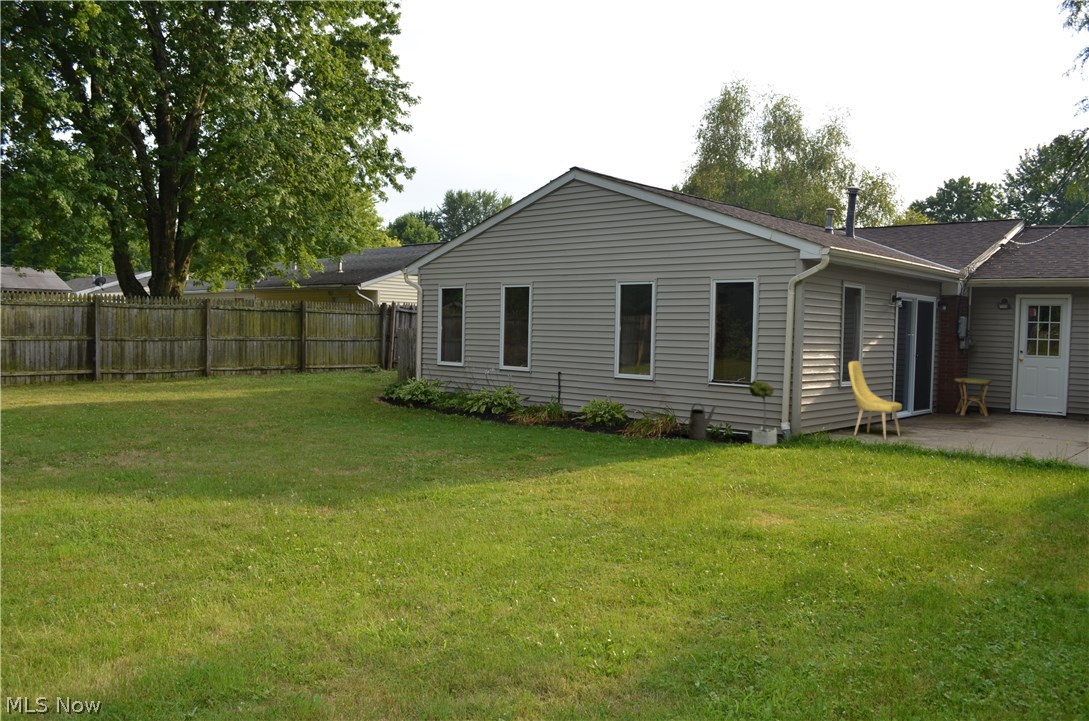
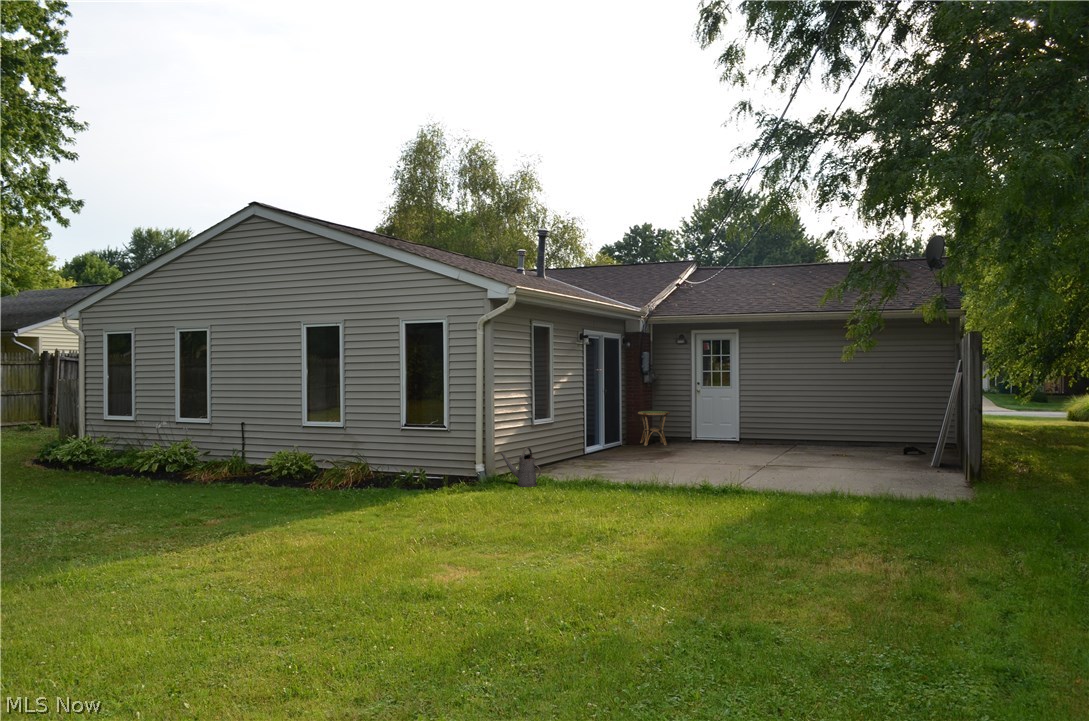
chair: present [848,361,902,440] -> none [541,398,591,474]
potted tree: present [749,380,777,446] -> none [443,421,473,489]
watering can: present [688,403,715,439] -> present [501,447,541,487]

